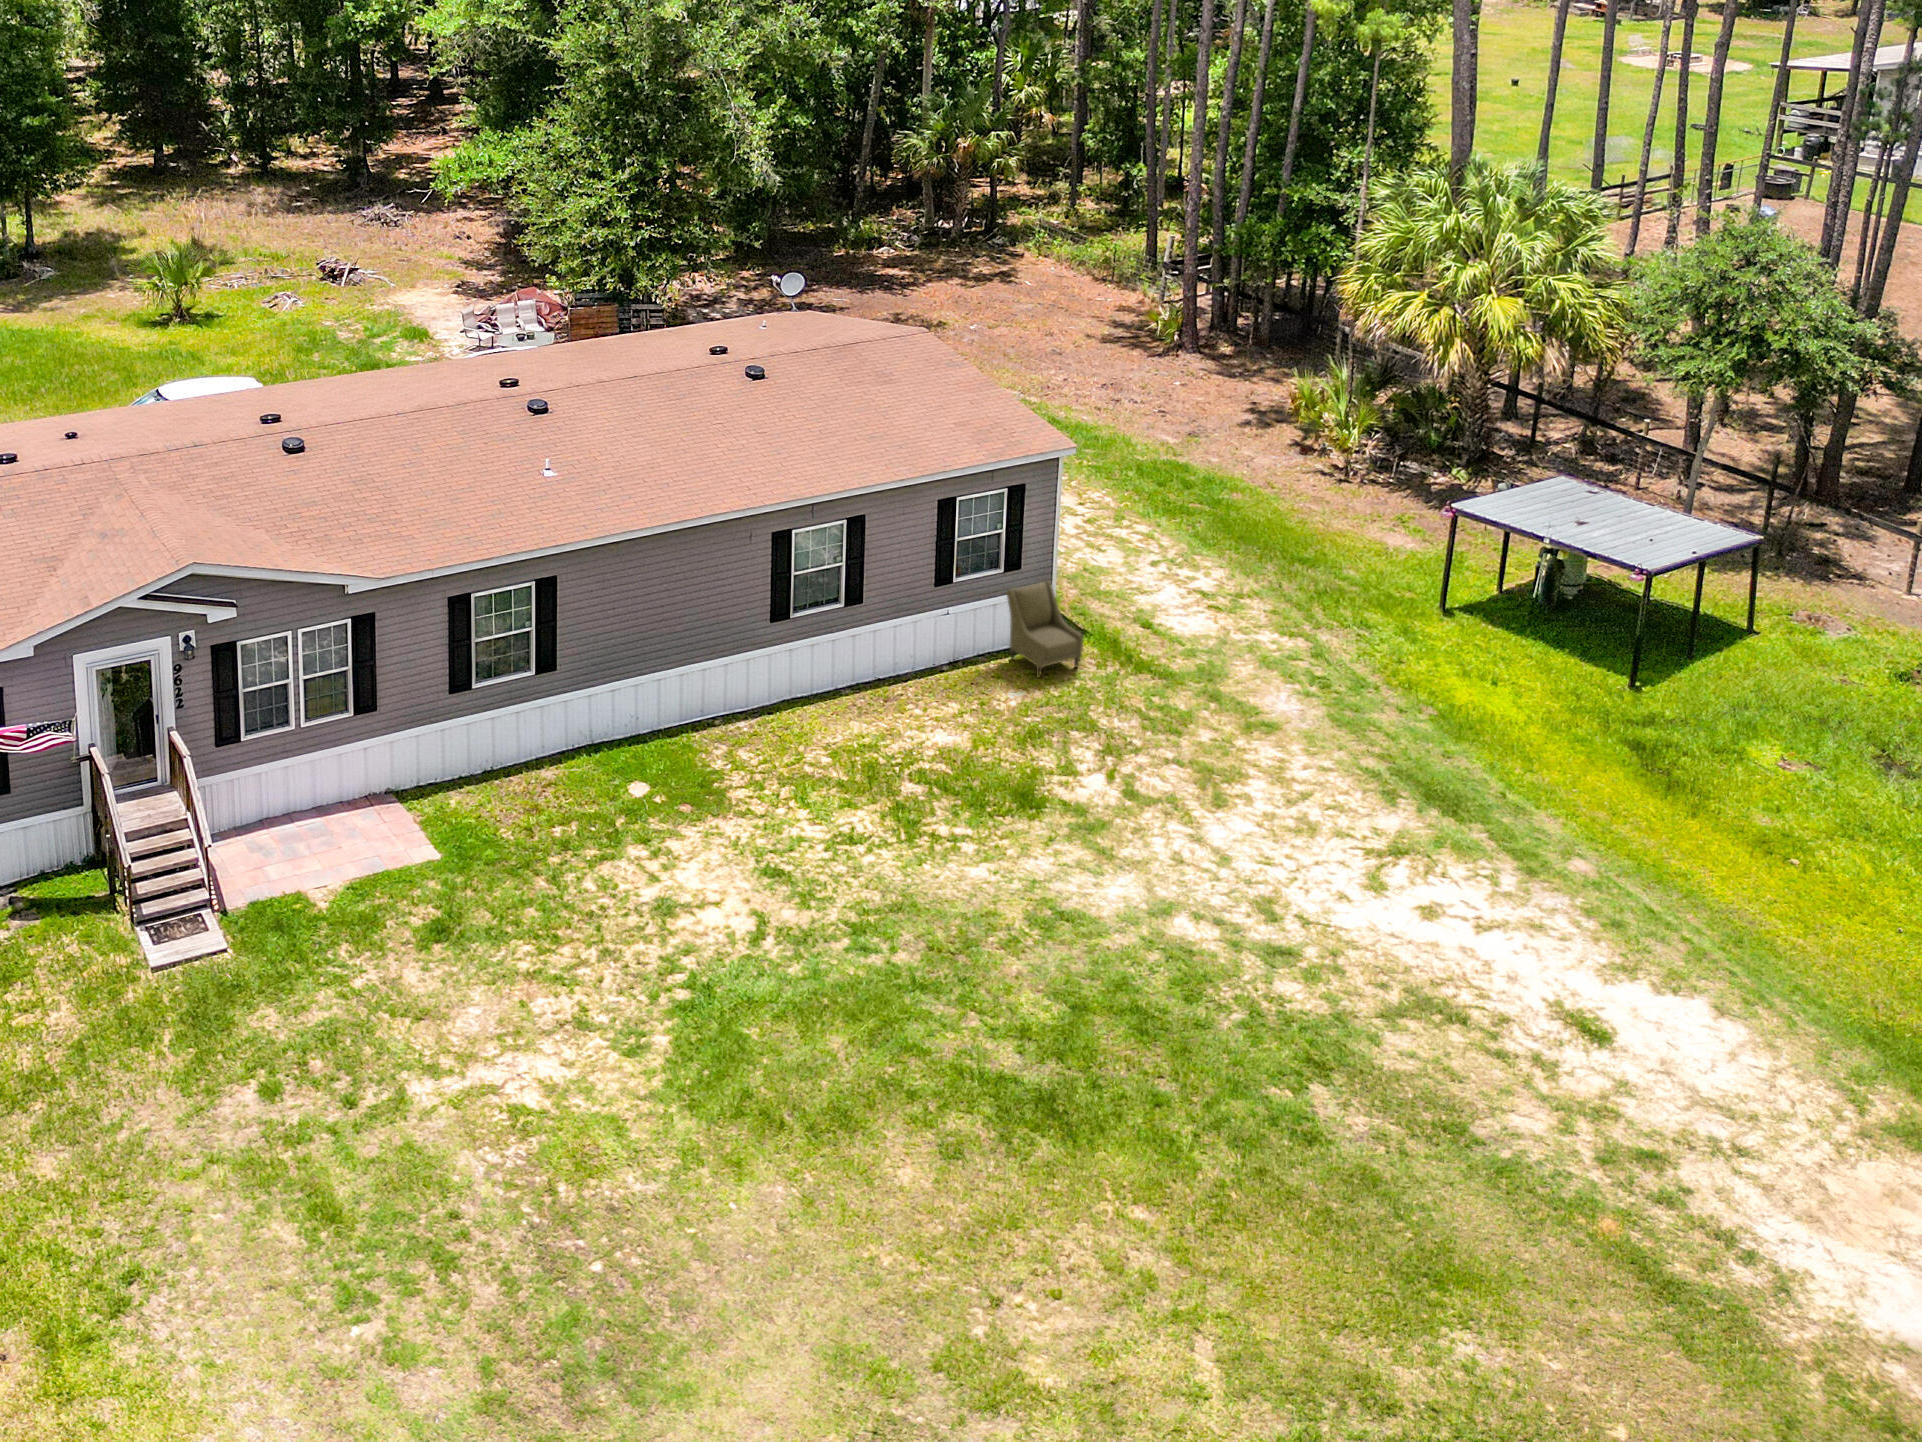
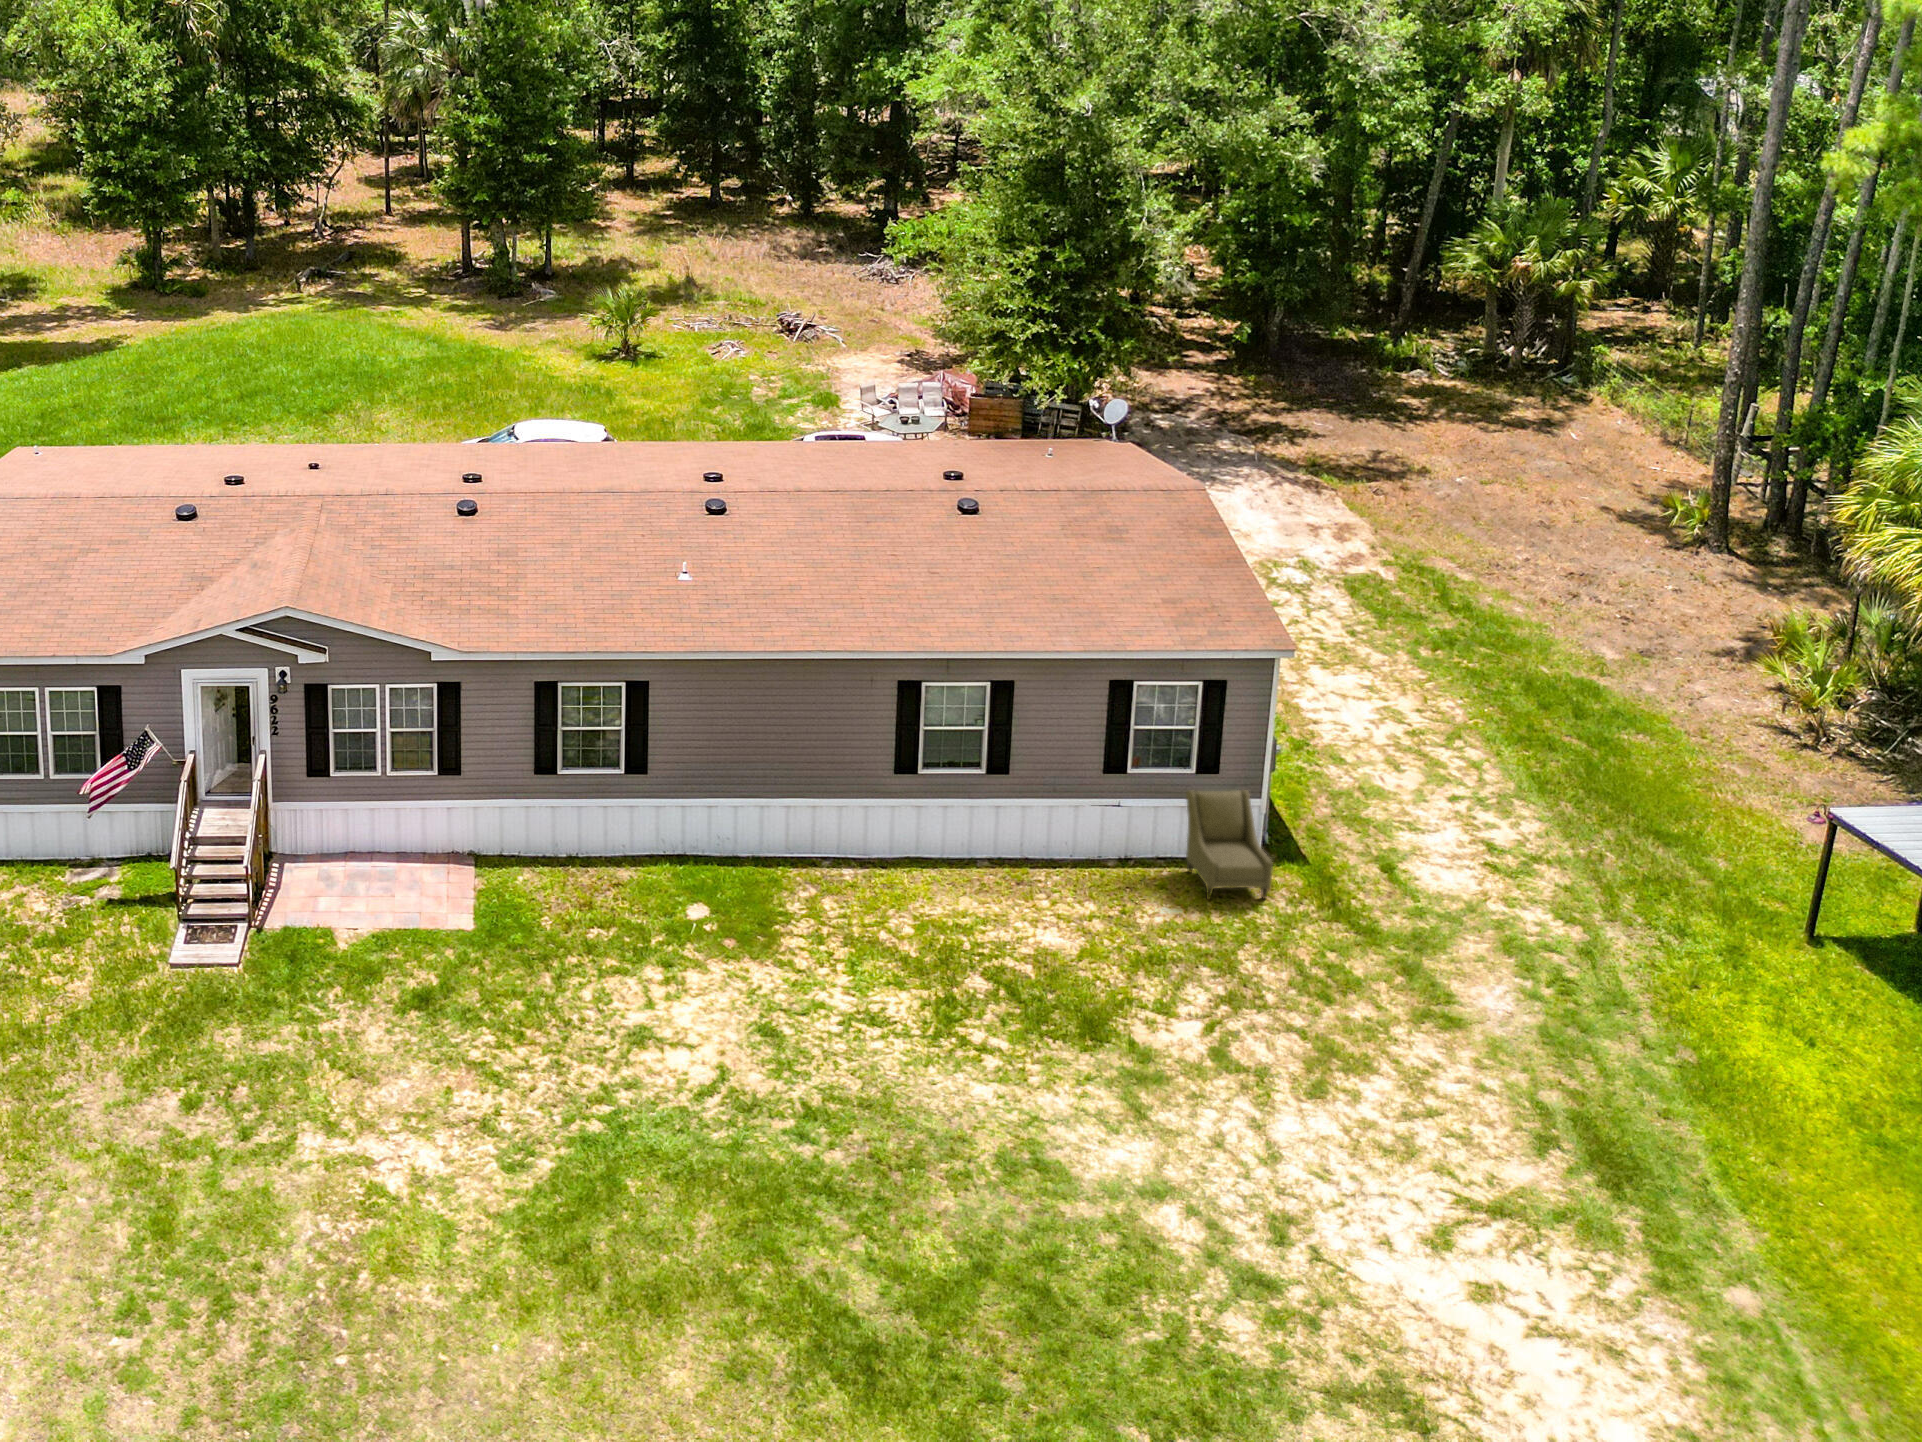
potted tree: present [1298,415,1321,454] -> none [1762,652,1798,703]

